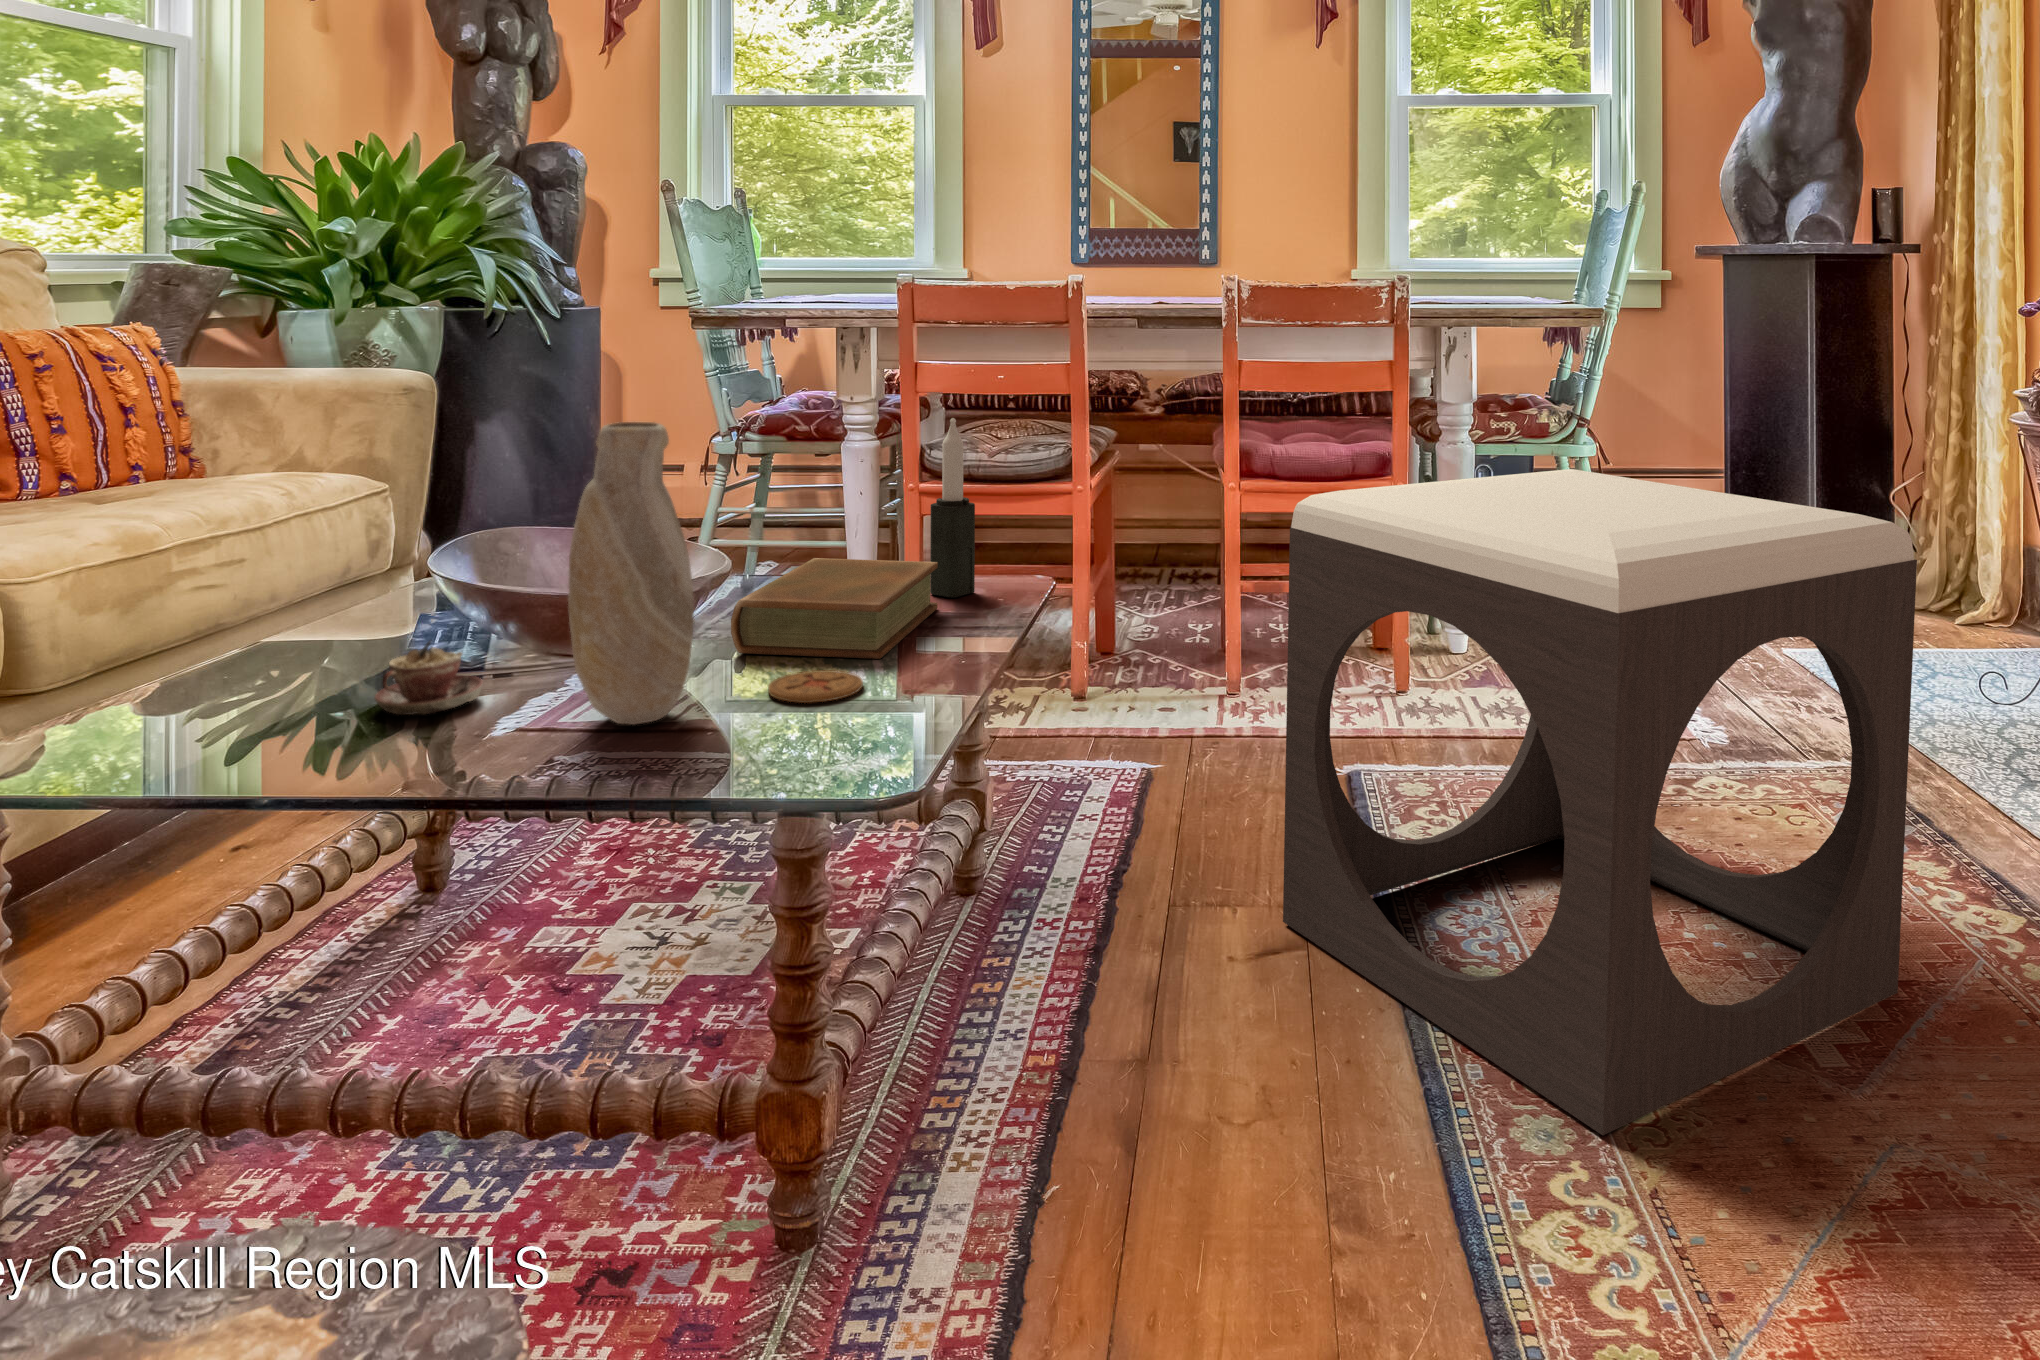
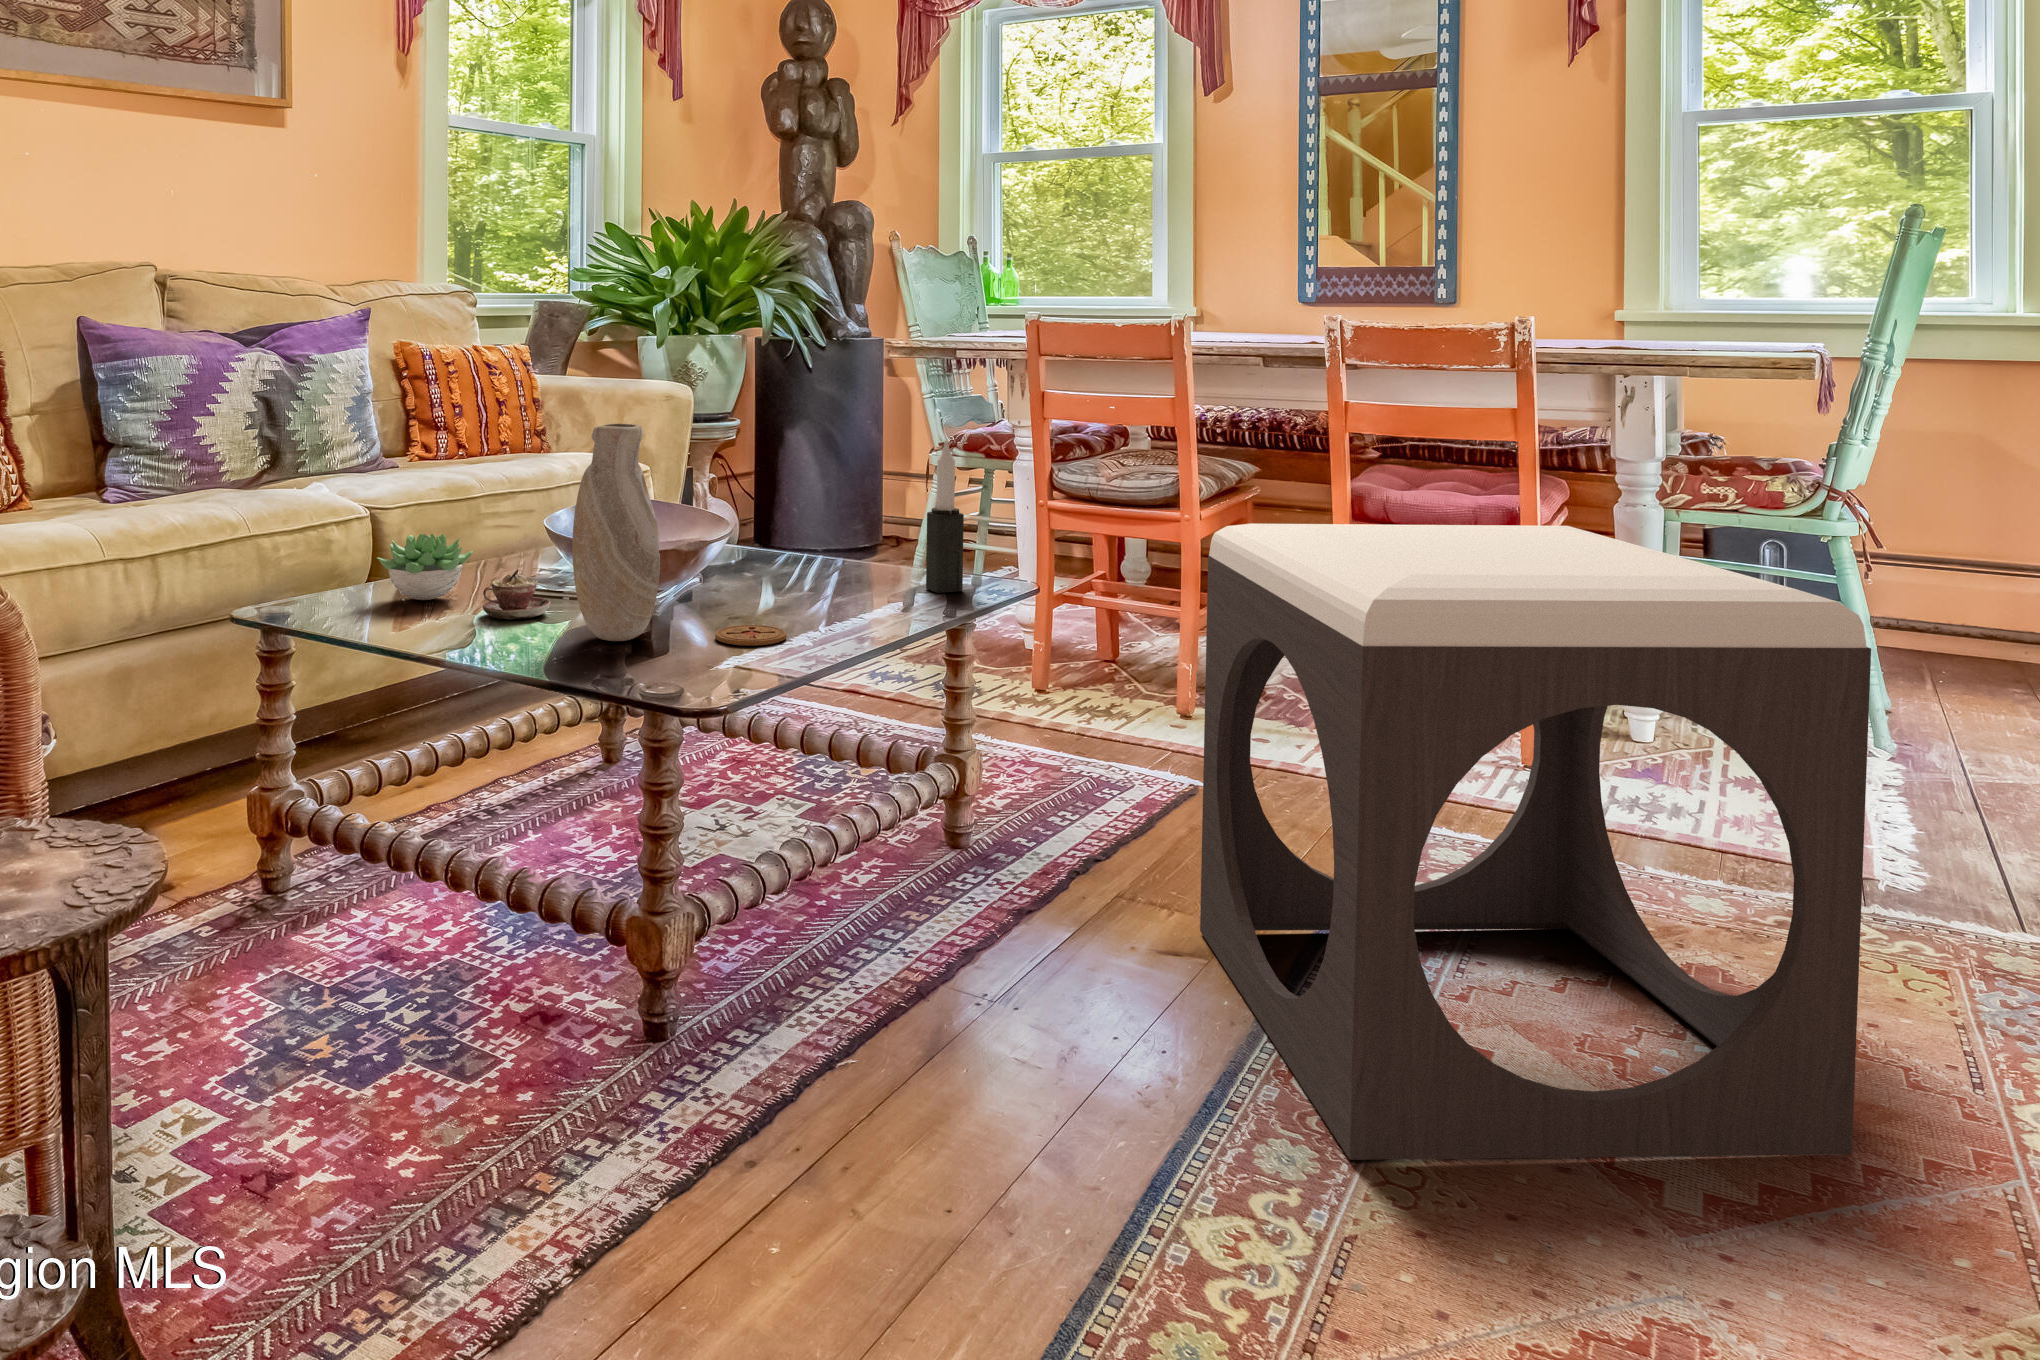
book: present [731,558,938,659] -> none [728,548,916,626]
succulent plant: none [157,599,317,704] -> present [377,534,473,600]

